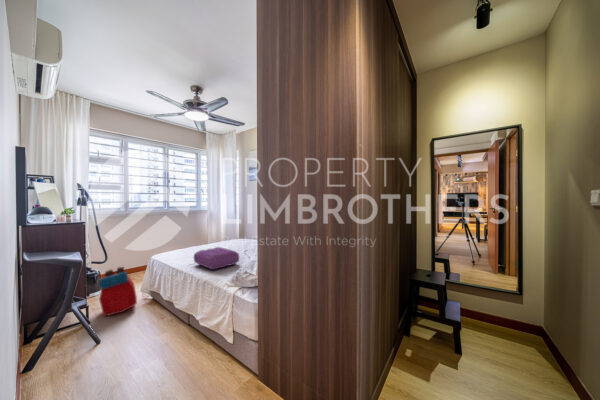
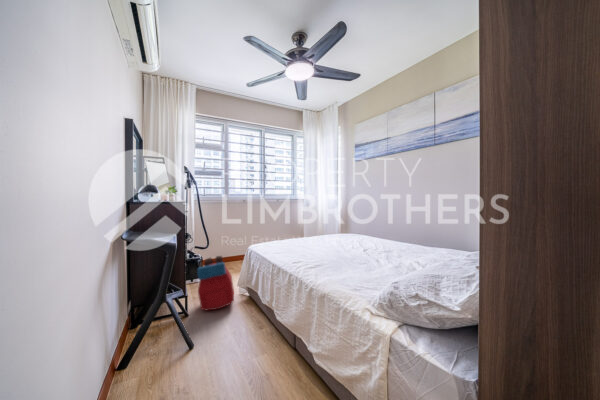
pillow: present [194,247,239,269] -> none [300,242,366,275]

